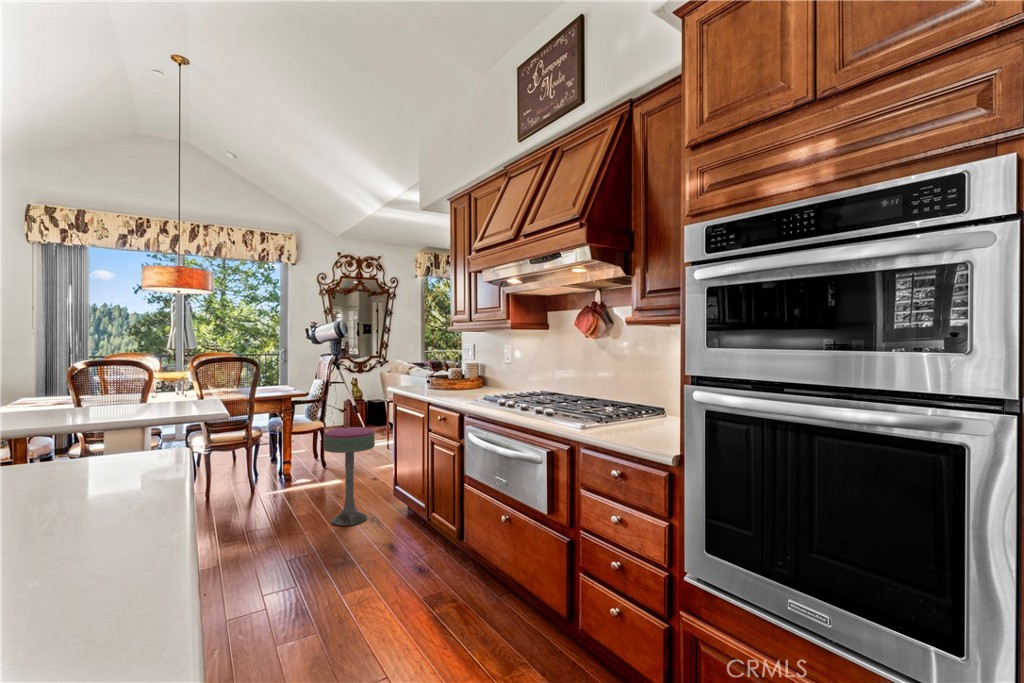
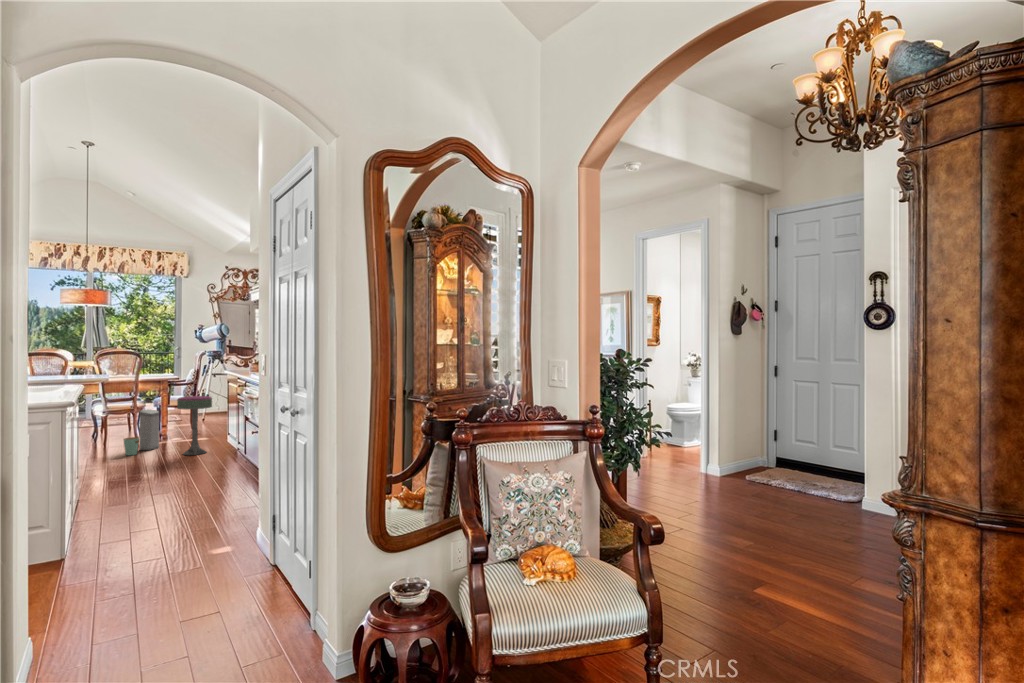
trash can: none [239,446,288,526] -> present [124,409,159,455]

